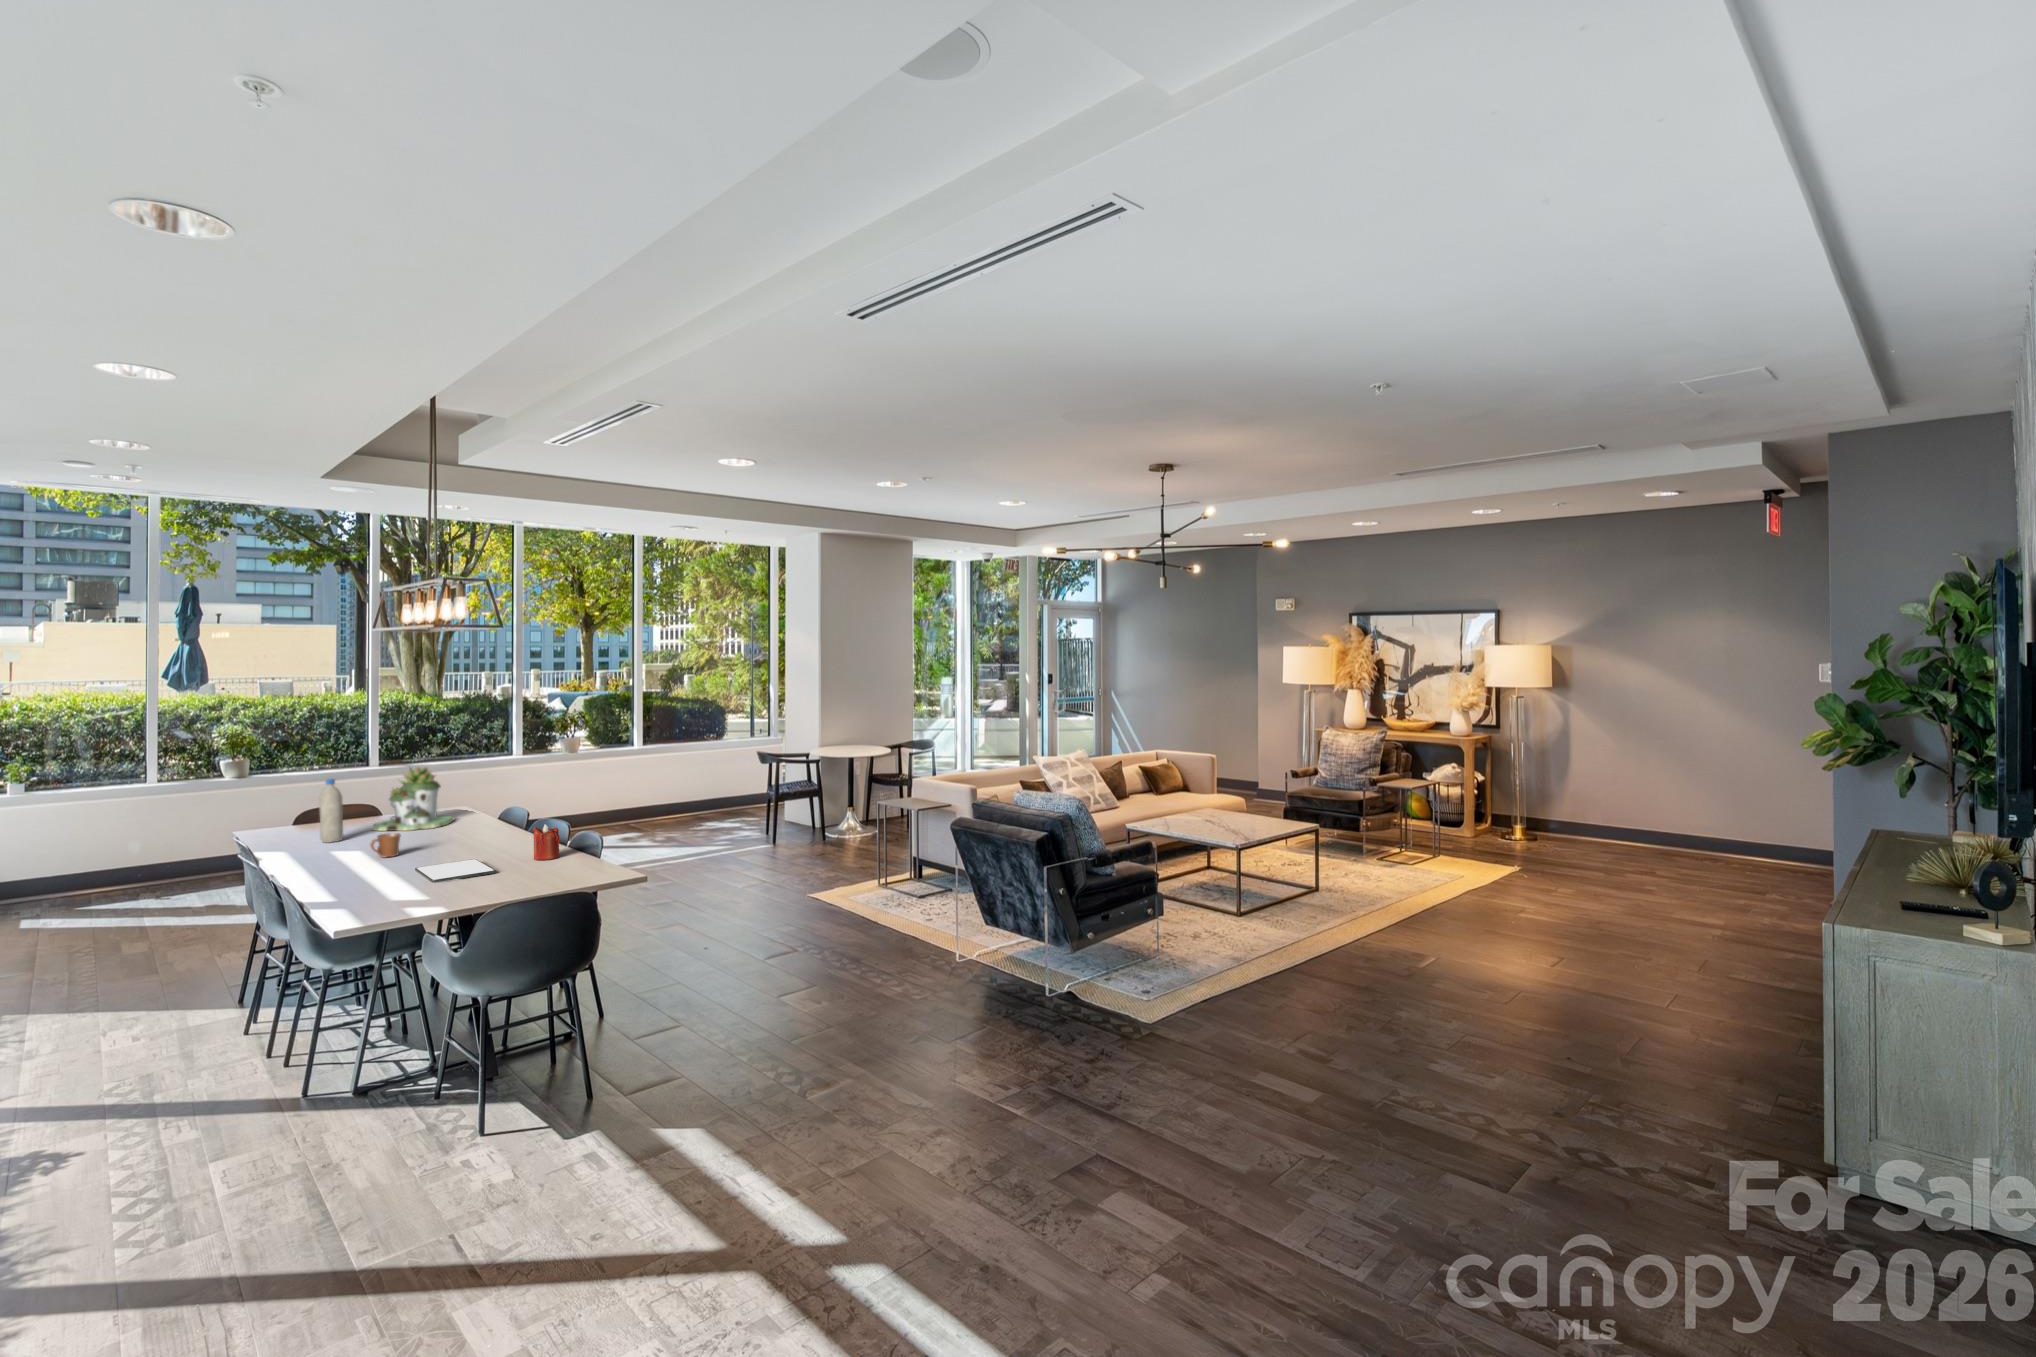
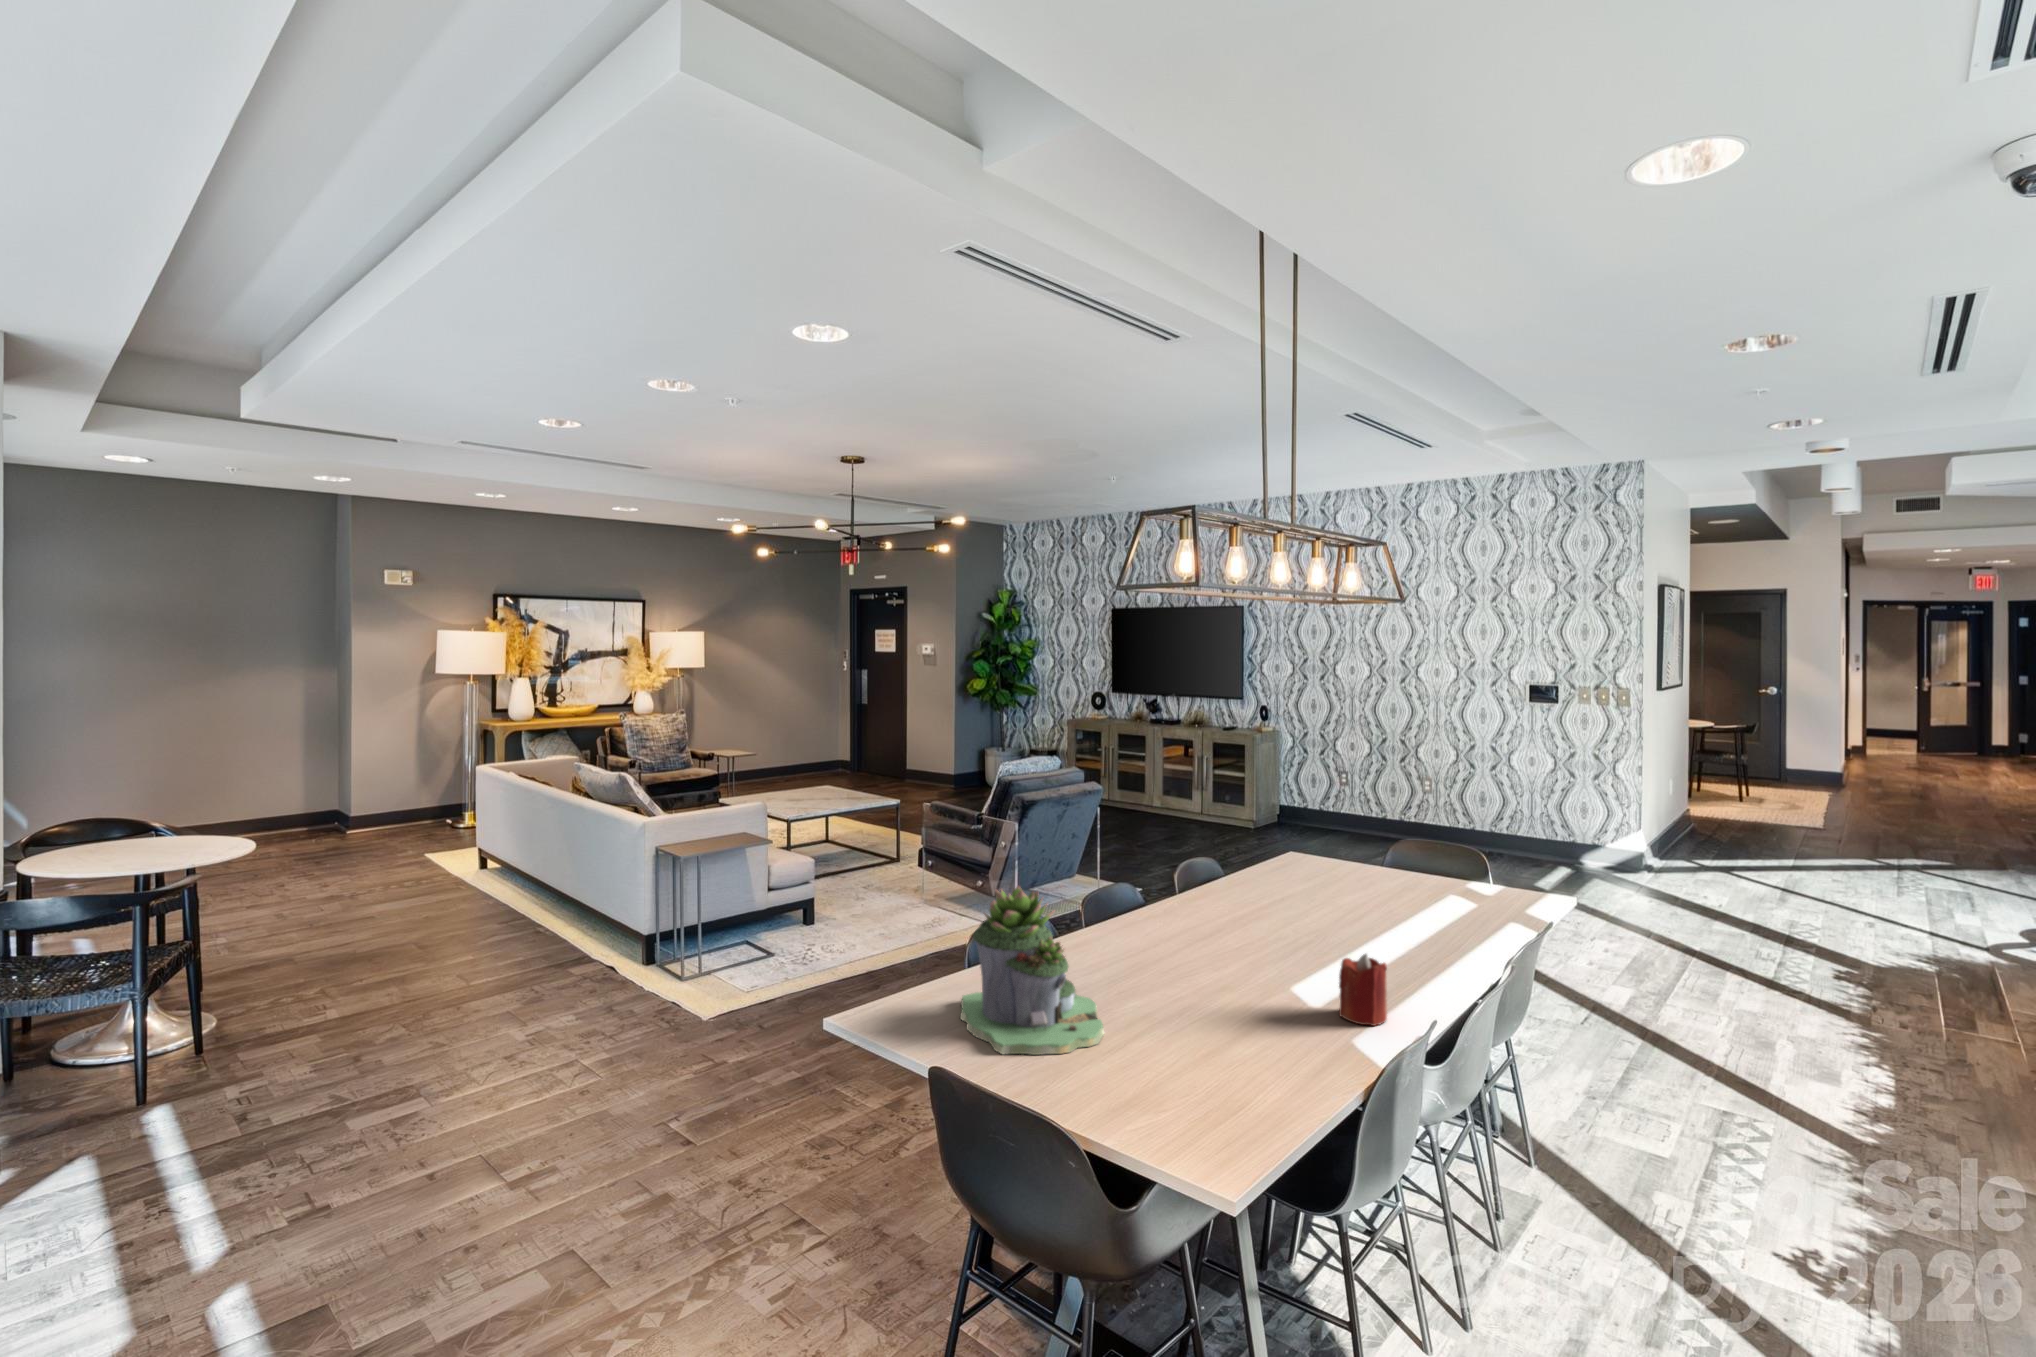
water bottle: present [319,779,343,843] -> none [1204,903,1248,1050]
candle: present [534,824,560,860] -> present [1339,954,1387,1026]
mug: present [371,833,401,857] -> none [1284,923,1331,965]
tablet: present [415,859,495,883] -> none [1298,891,1400,923]

